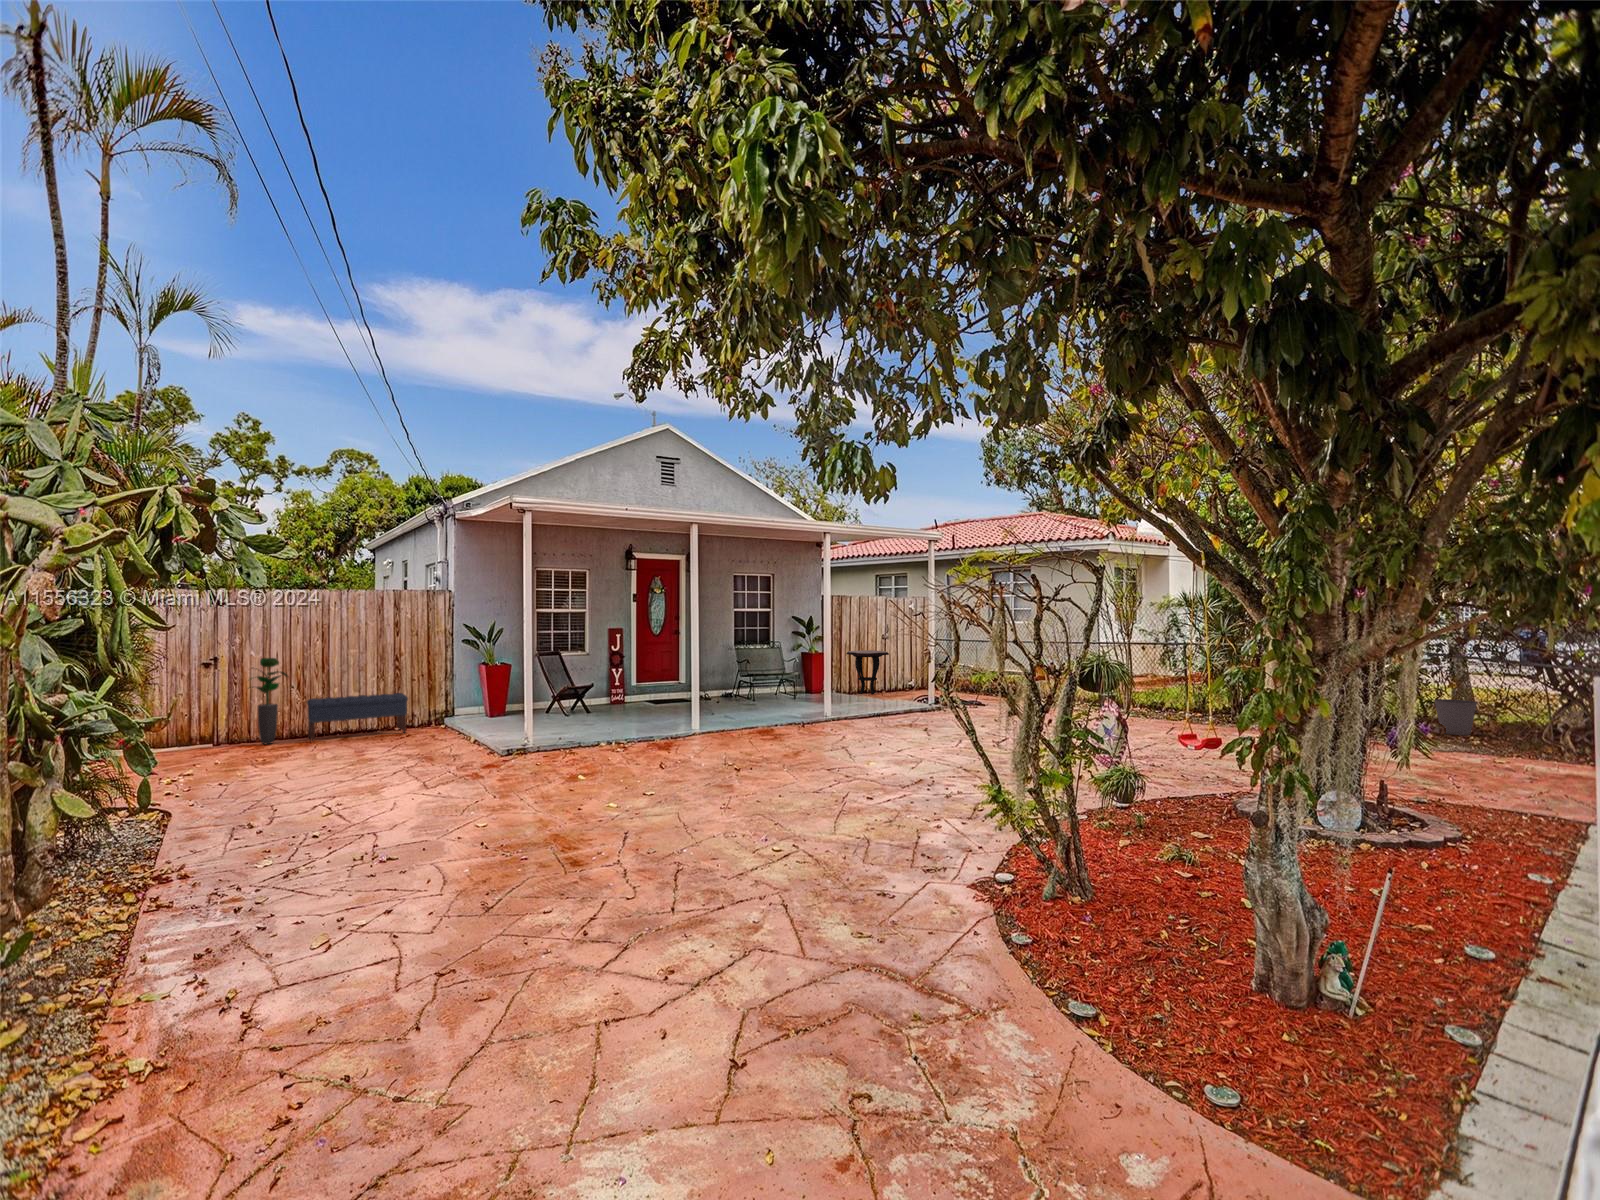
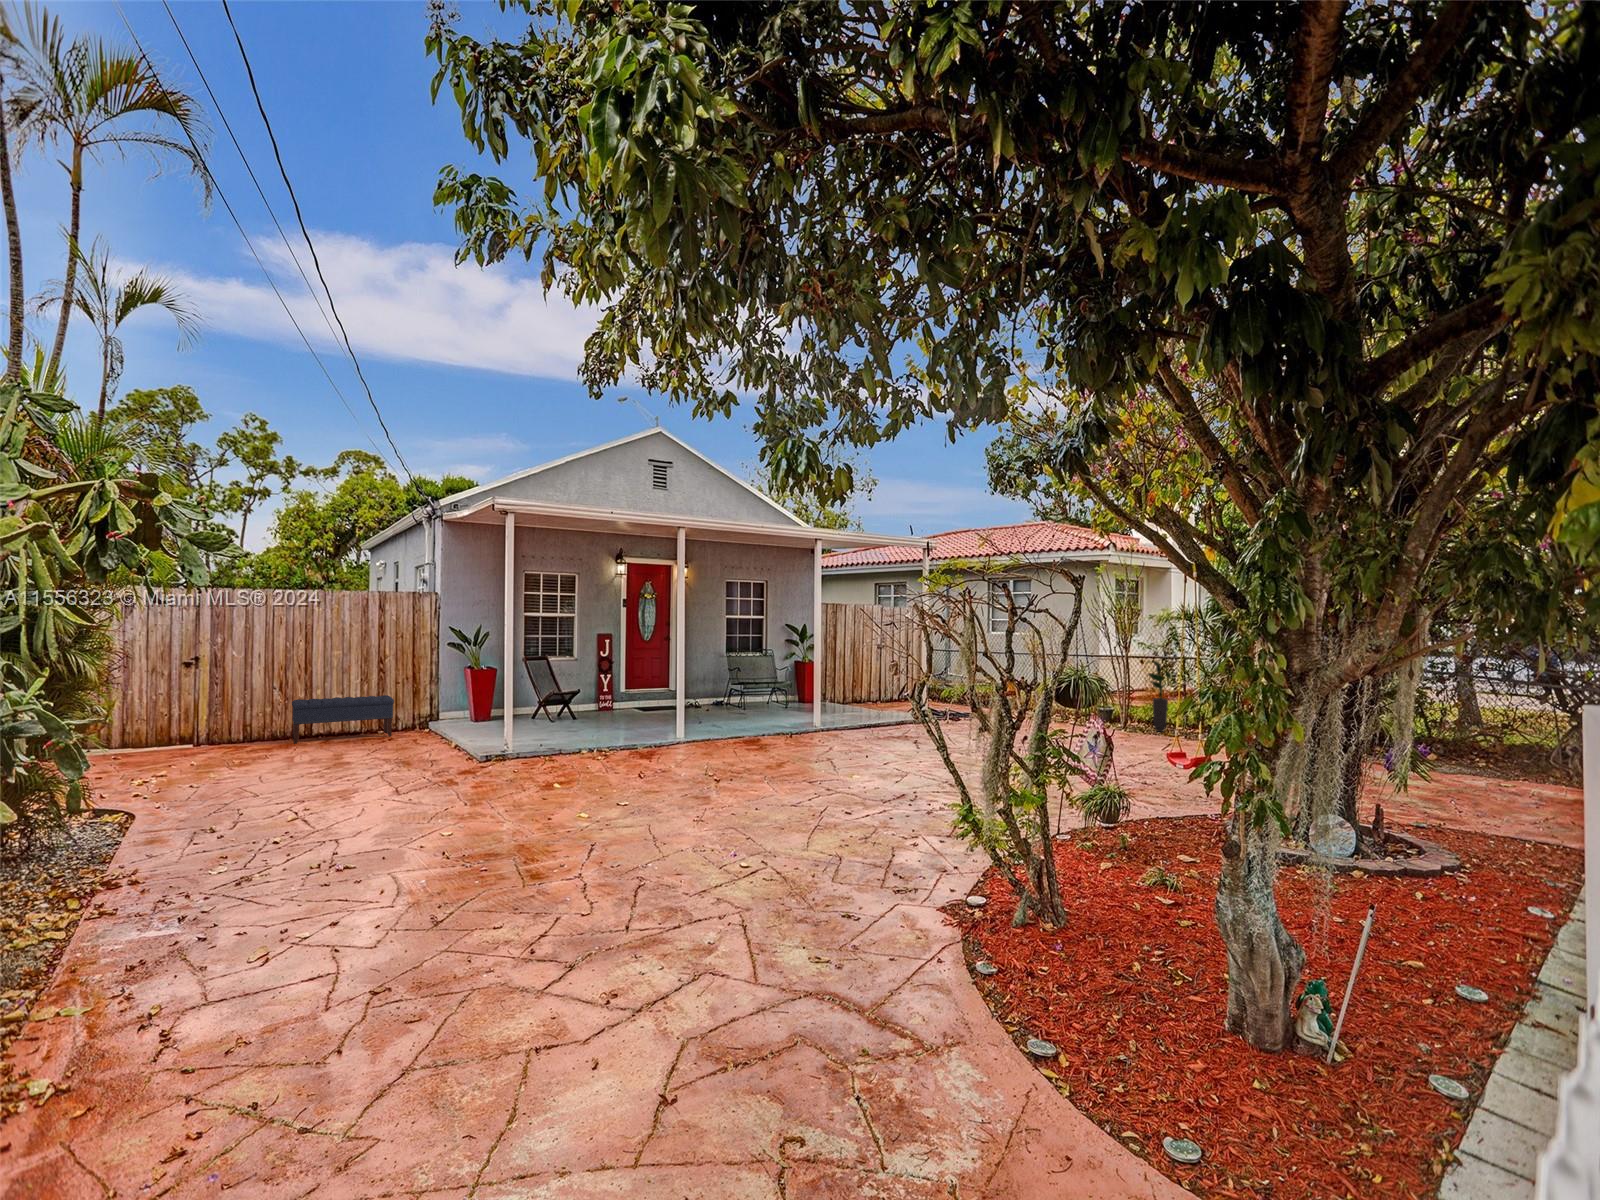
side table: present [846,650,889,694] -> none [841,660,884,705]
potted plant: present [252,658,288,744] -> present [1147,661,1171,732]
bucket: present [1435,699,1479,735] -> none [1436,721,1481,758]

